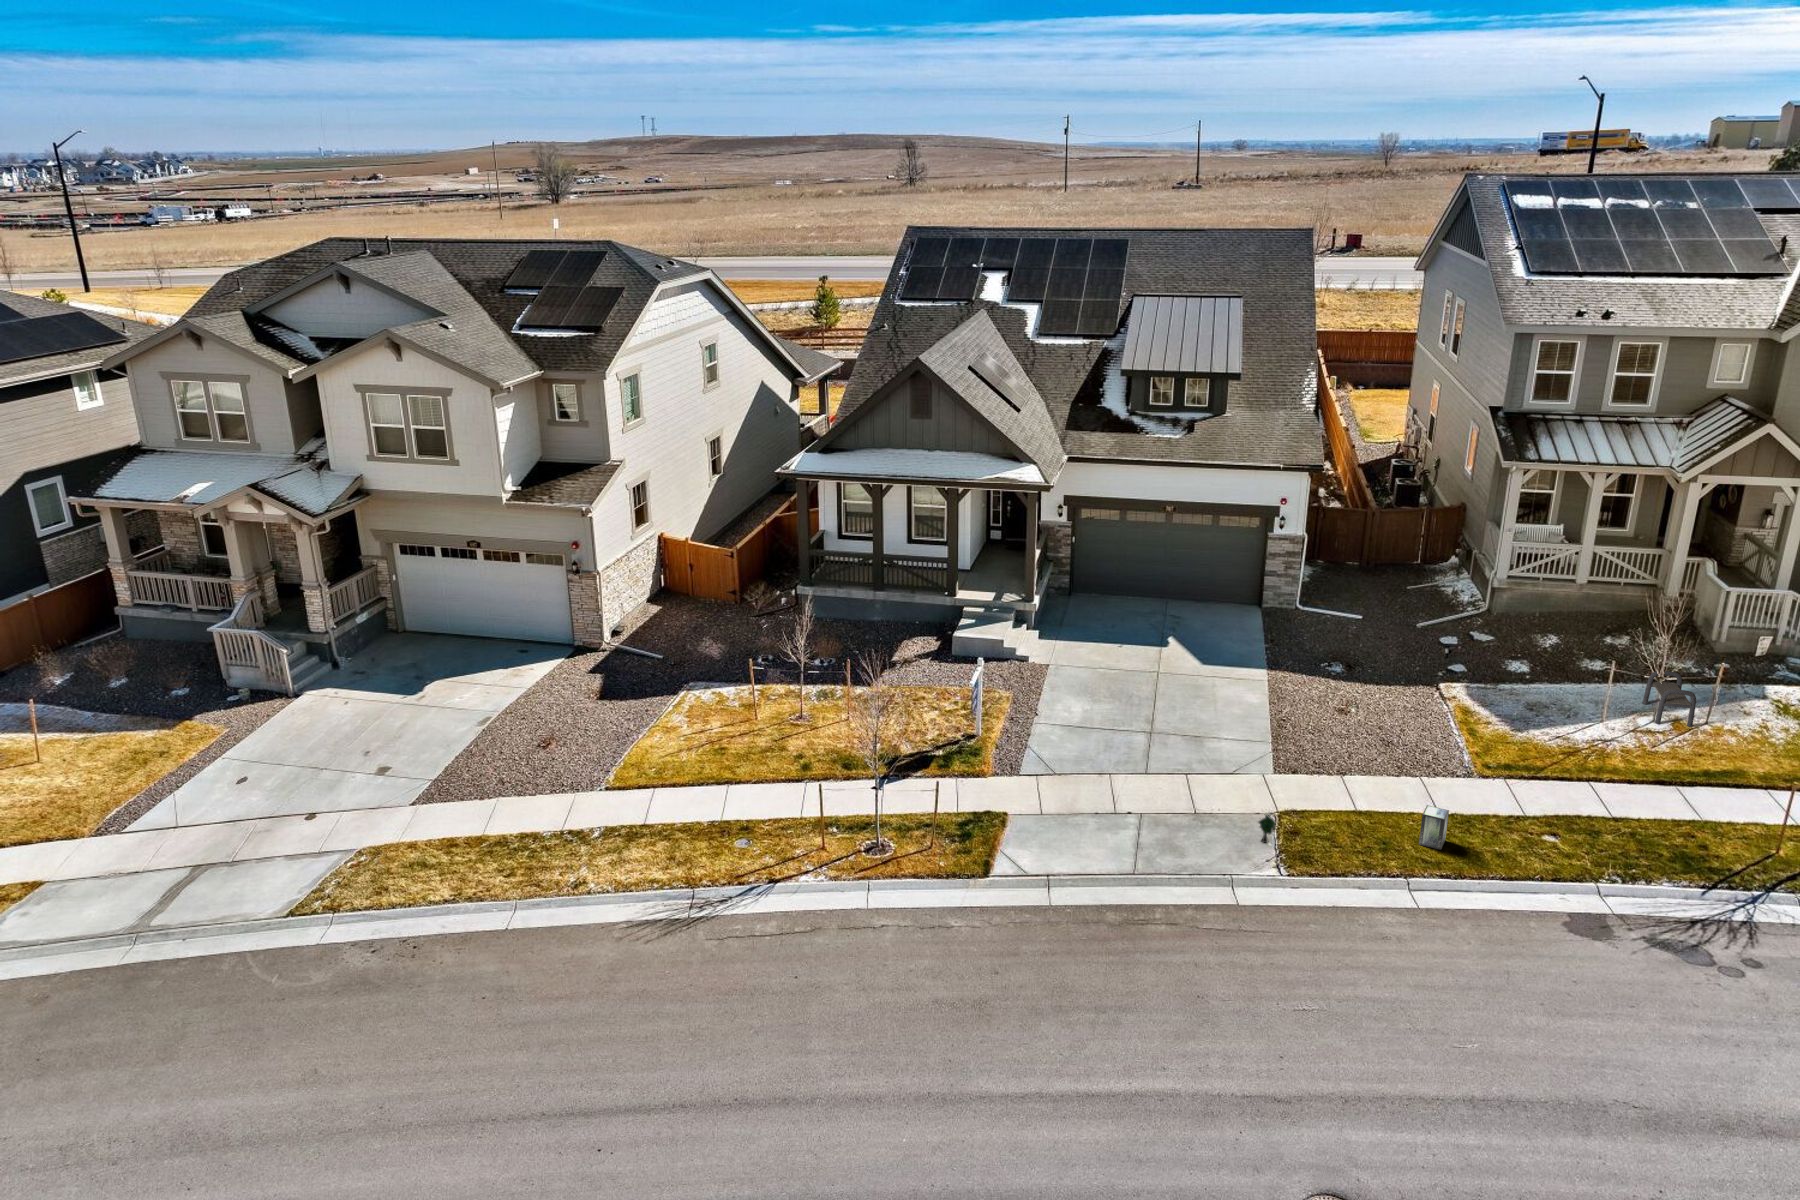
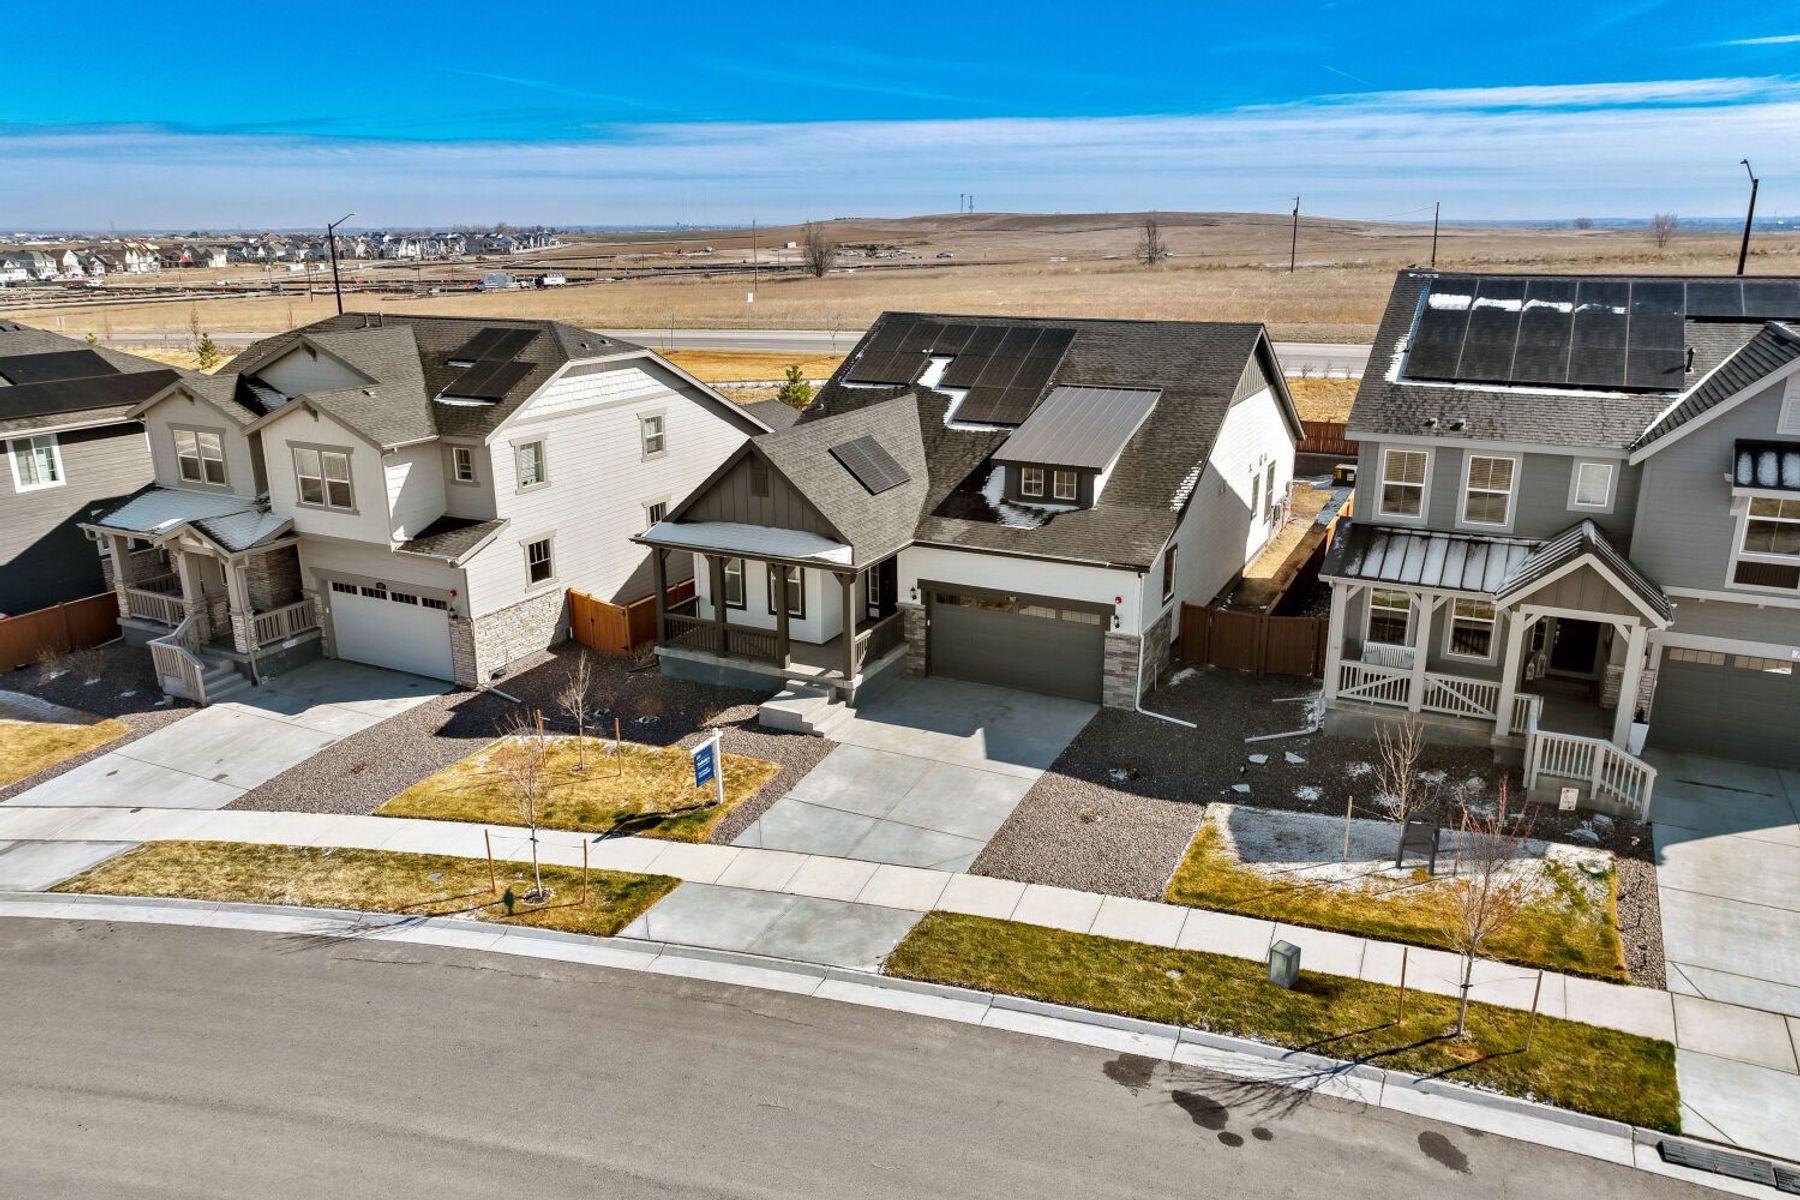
storage box: present [1419,805,1449,850] -> present [1267,940,1301,989]
decorative plant: present [1259,813,1276,843] -> present [501,886,518,915]

